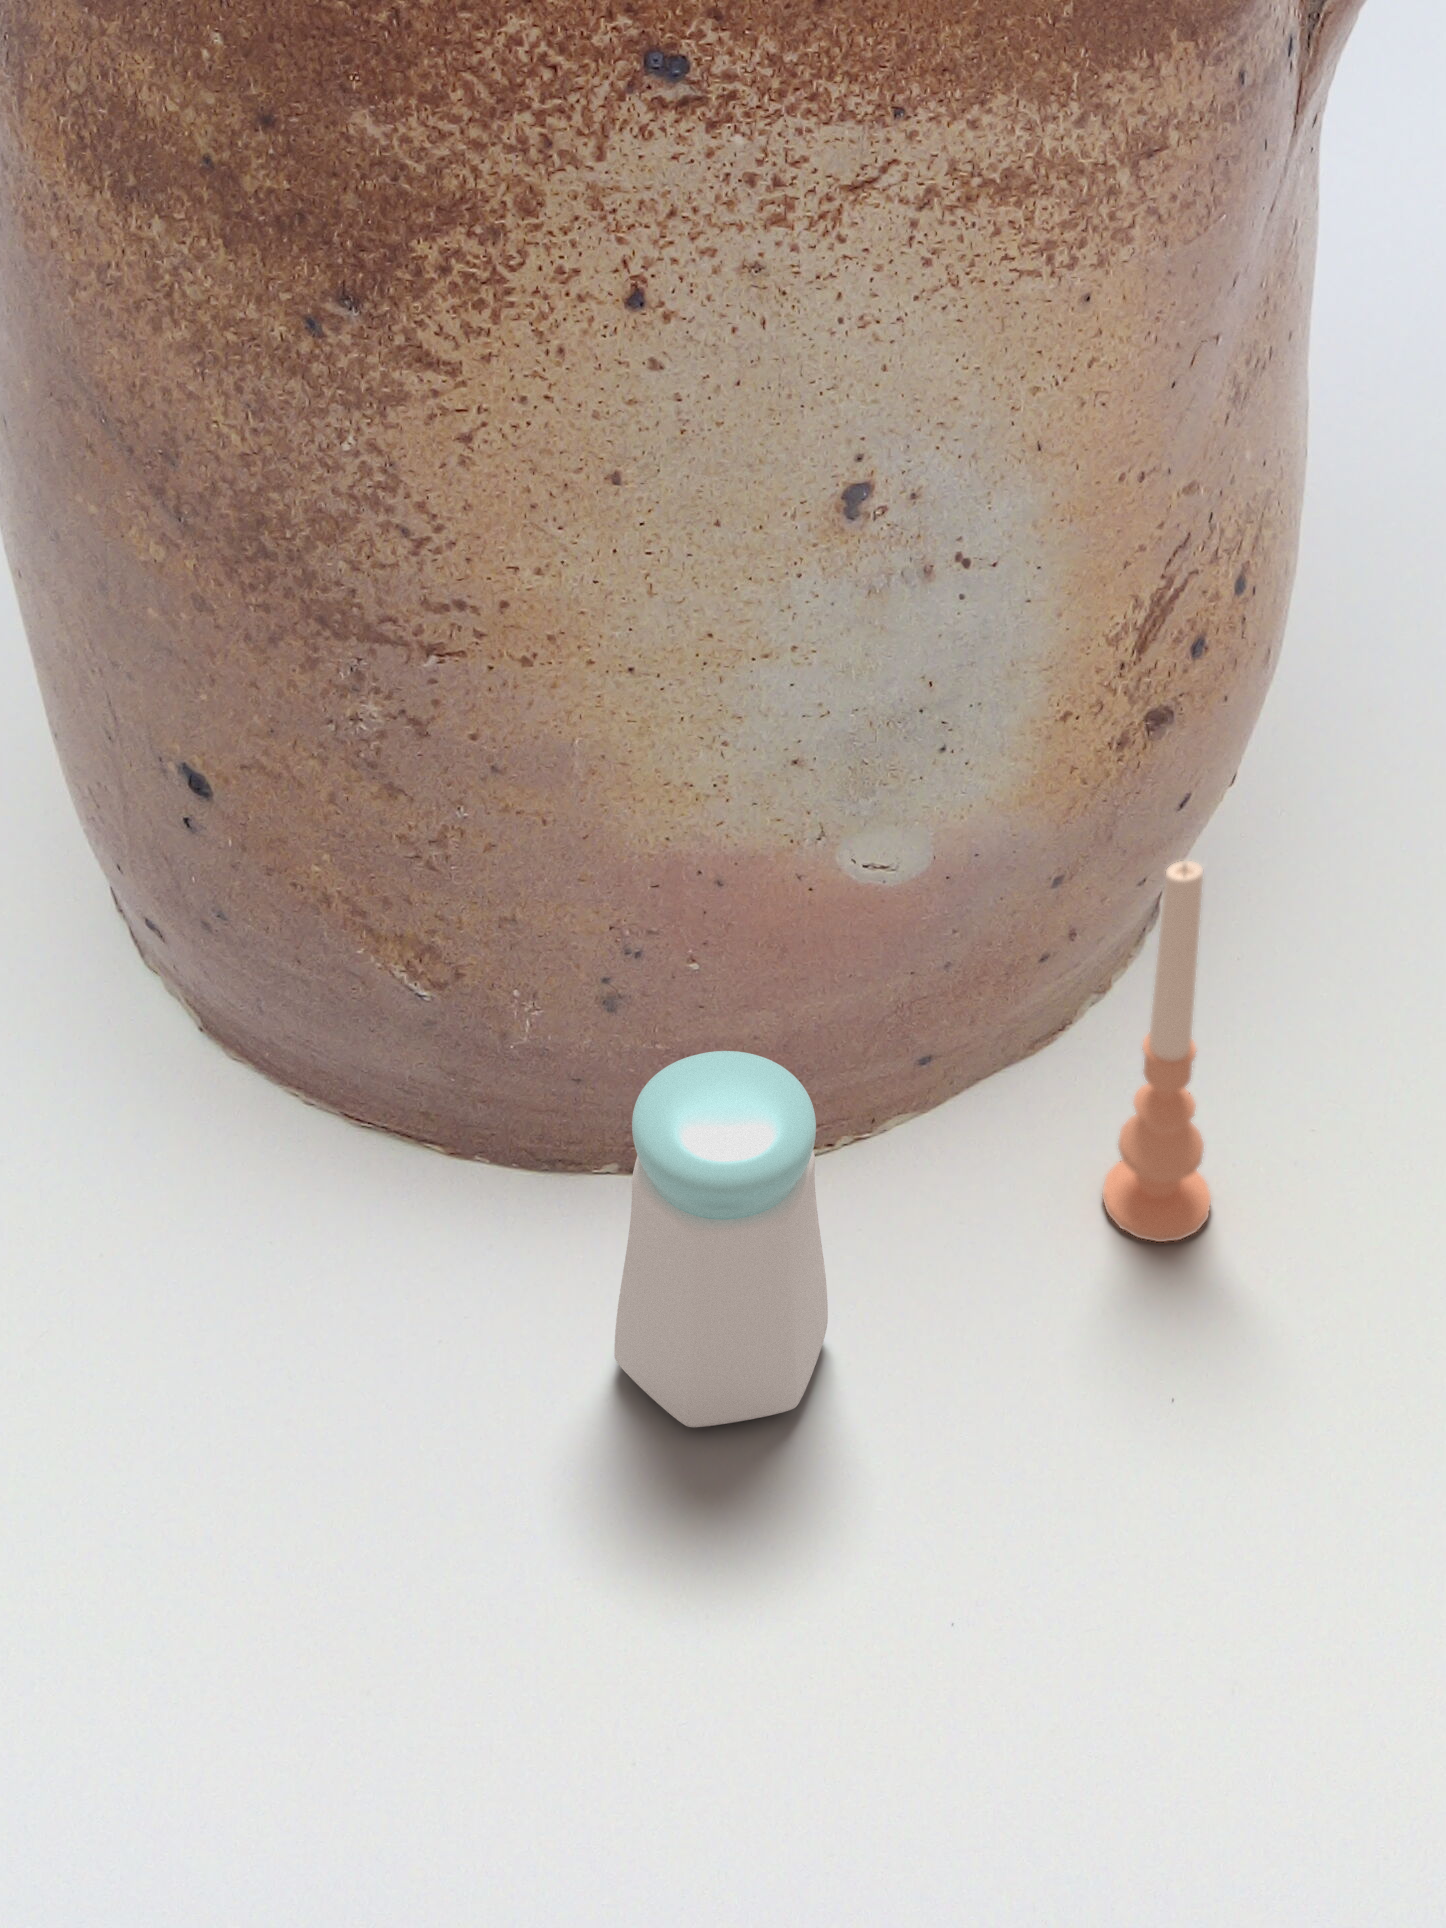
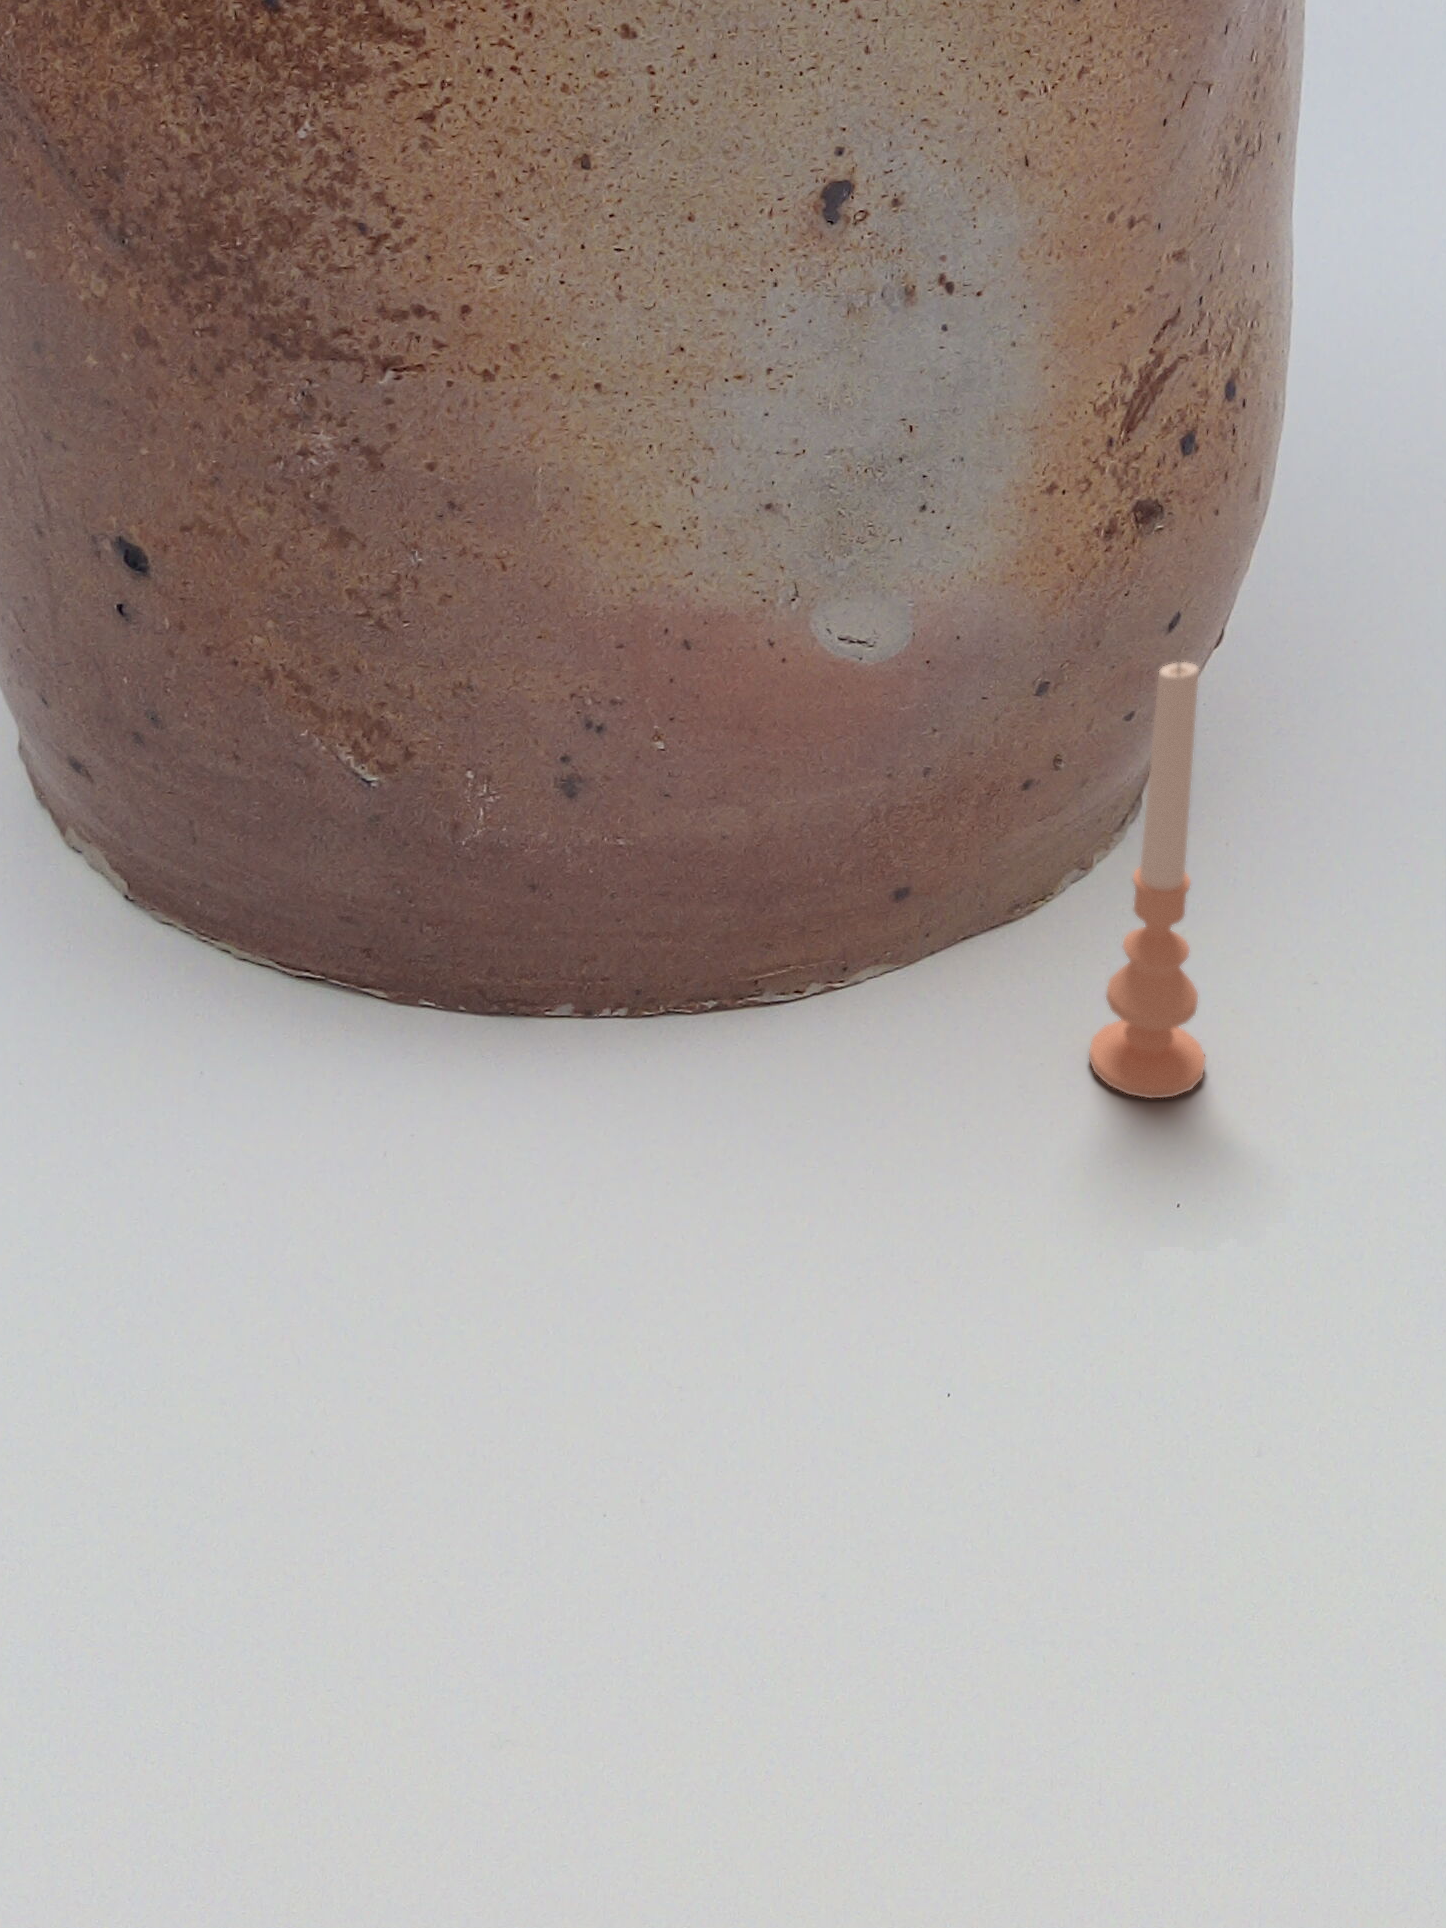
salt shaker: present [614,1051,828,1427] -> none [571,847,799,1250]

